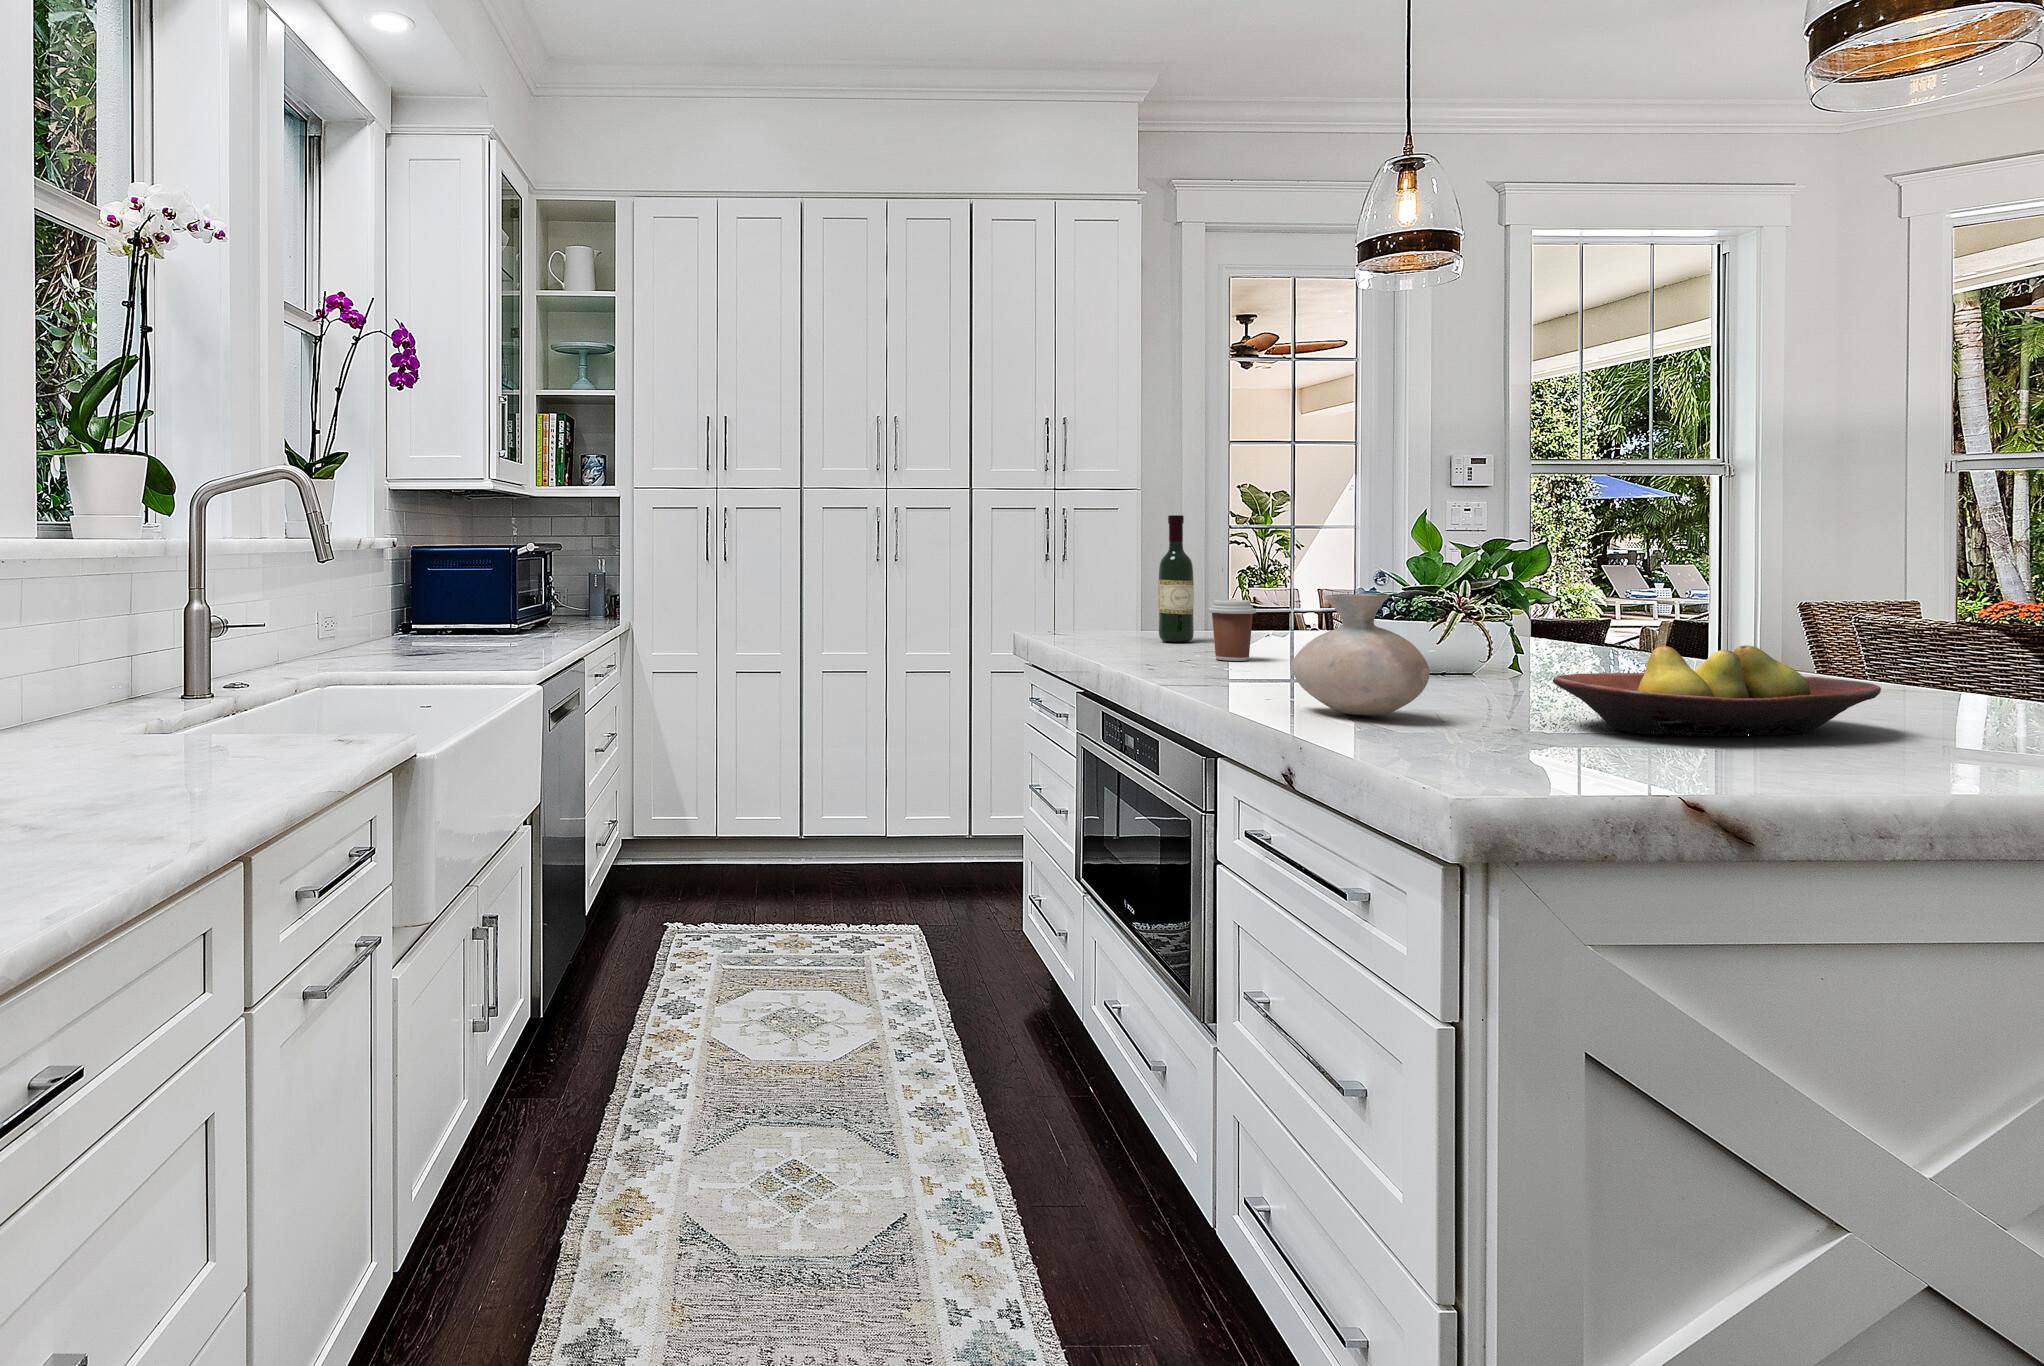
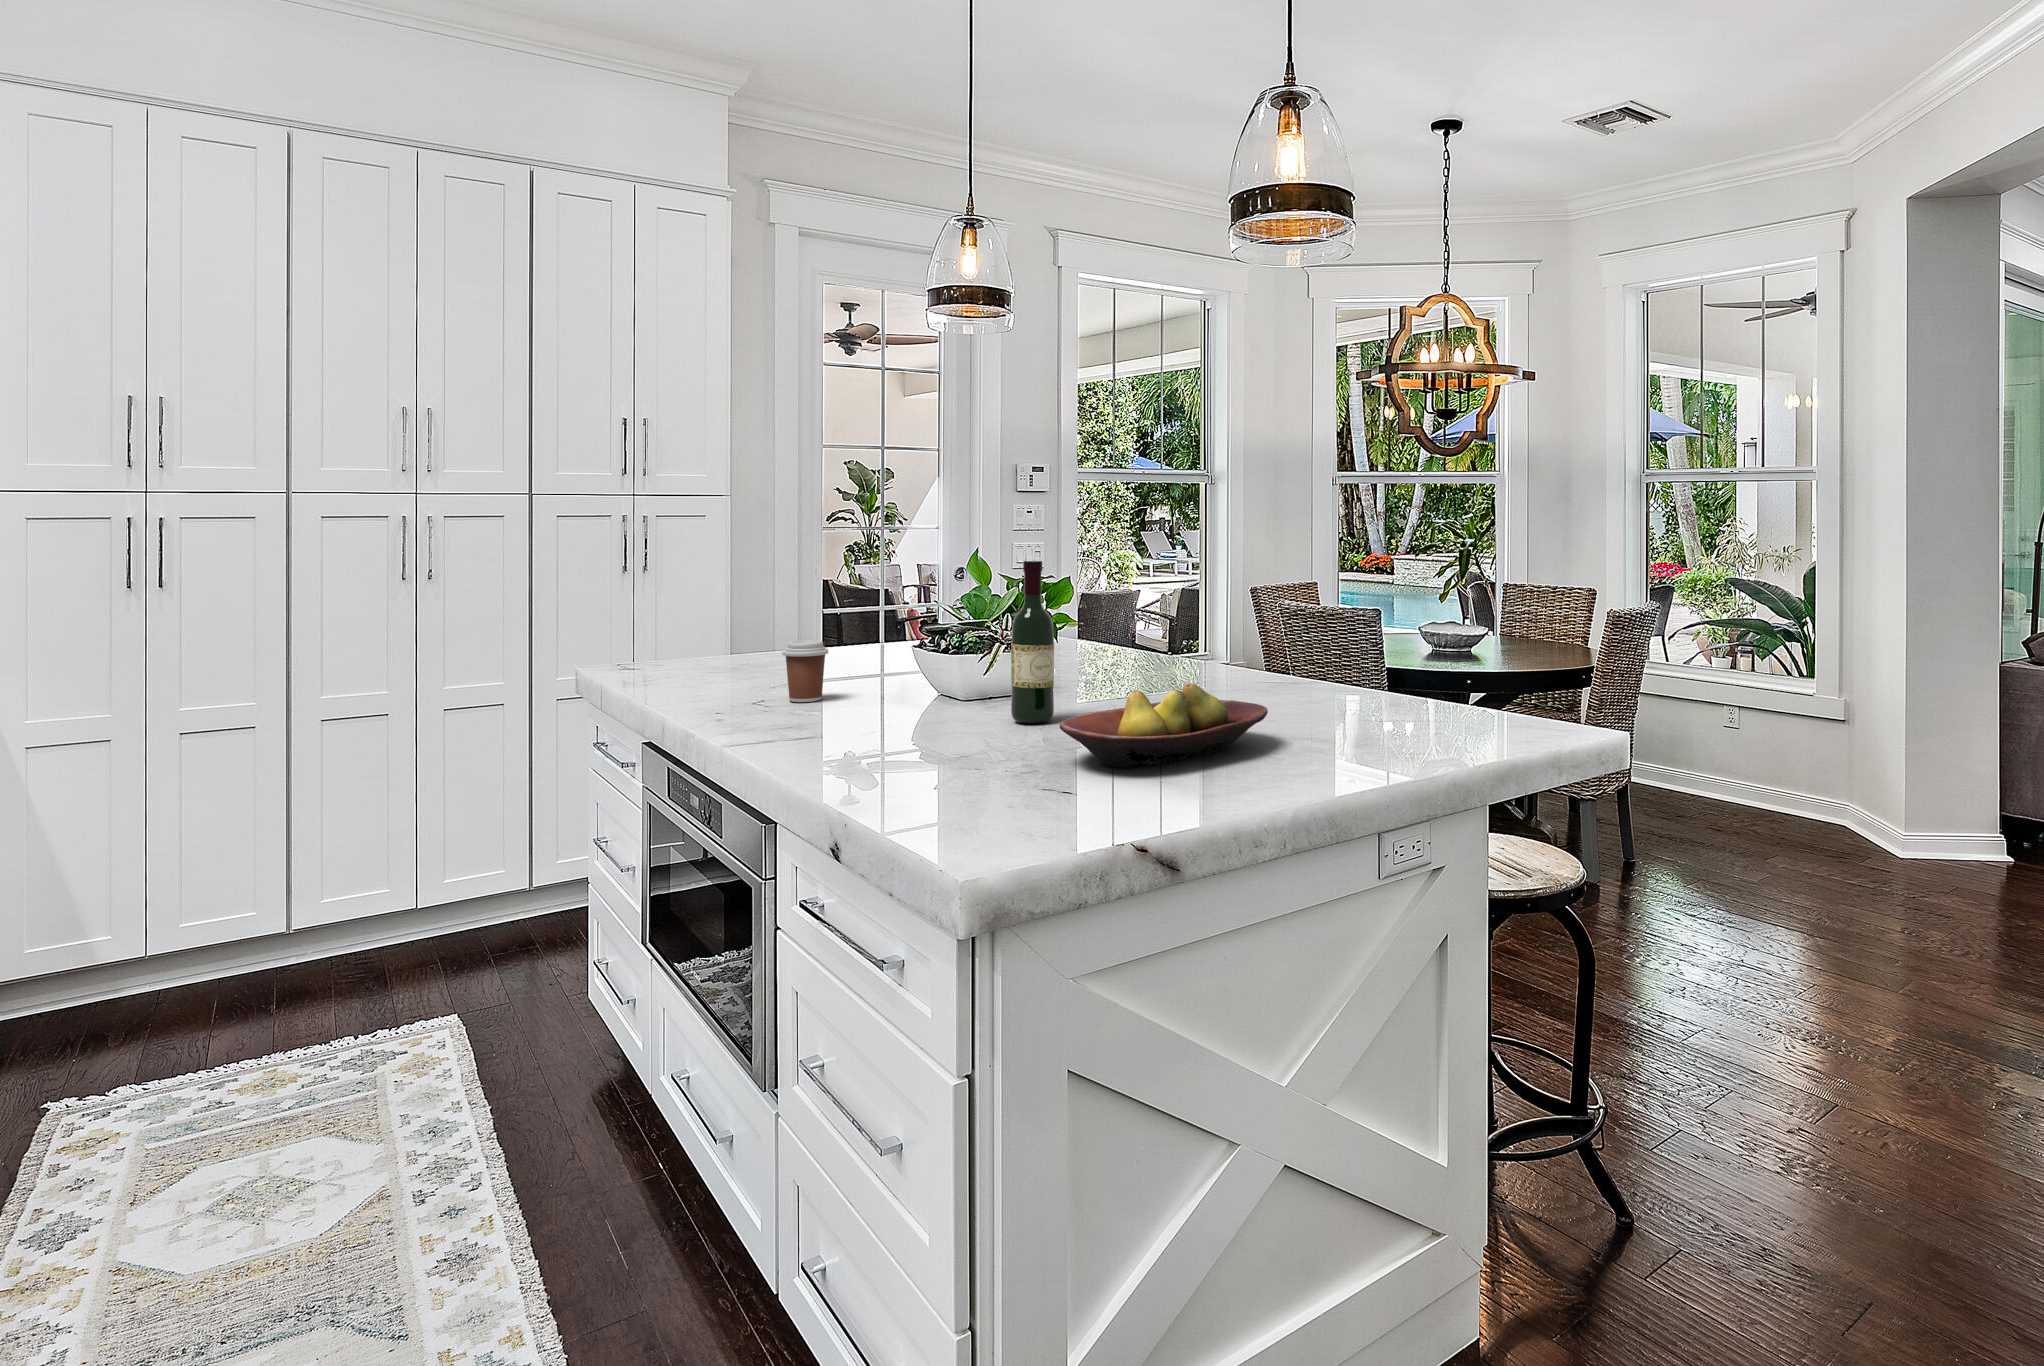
wine bottle: present [1158,515,1194,642] -> present [1011,561,1054,723]
vase: present [1291,594,1430,715] -> none [847,657,964,772]

